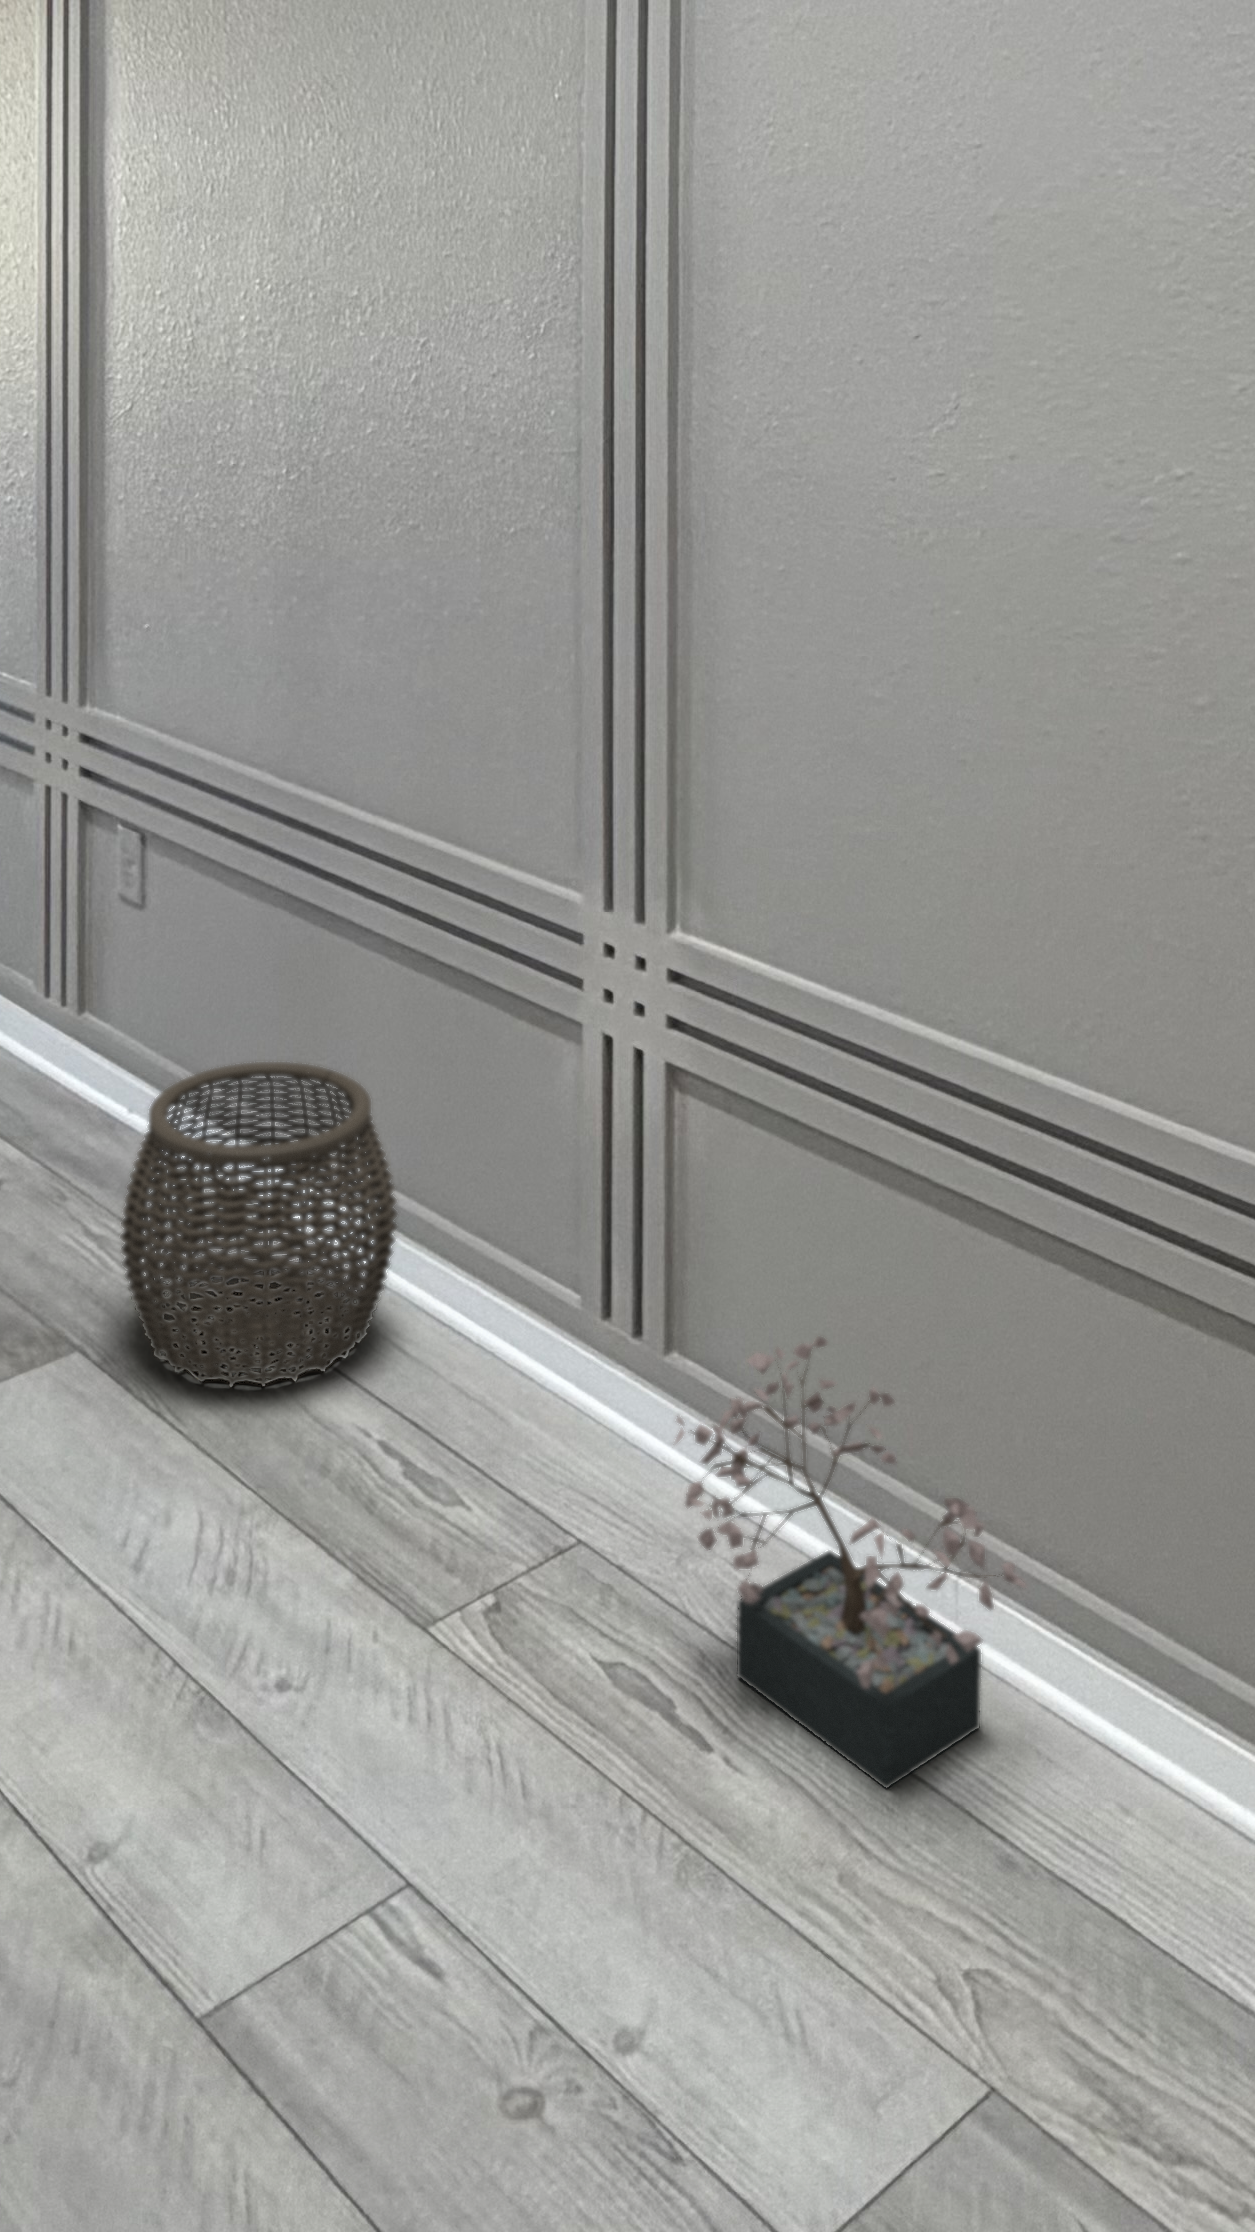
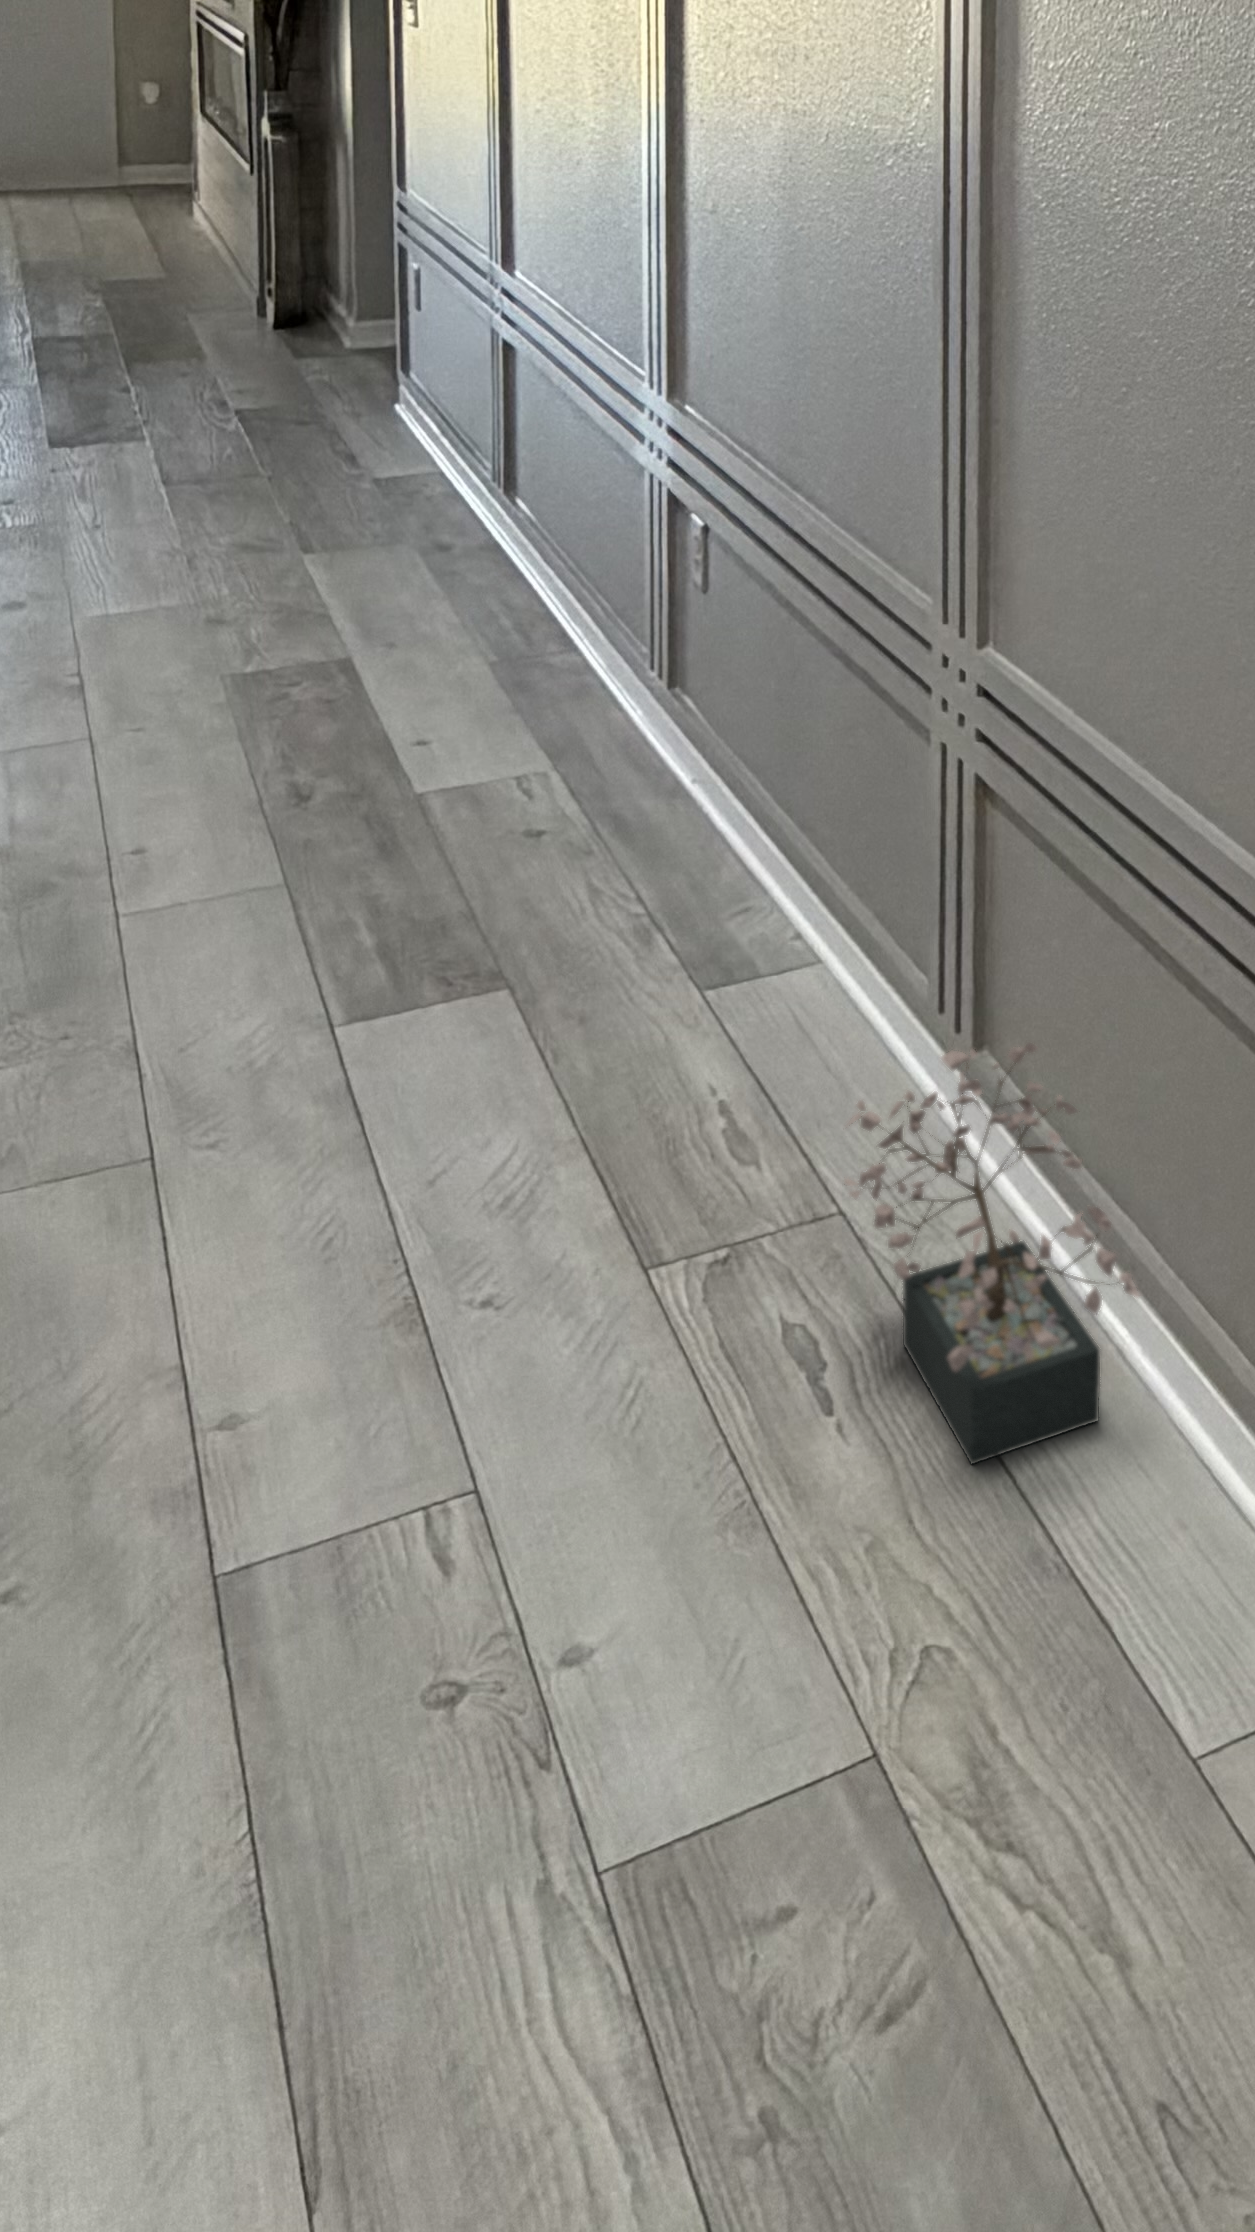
woven basket: present [121,1062,397,1386] -> none [545,739,817,1034]

